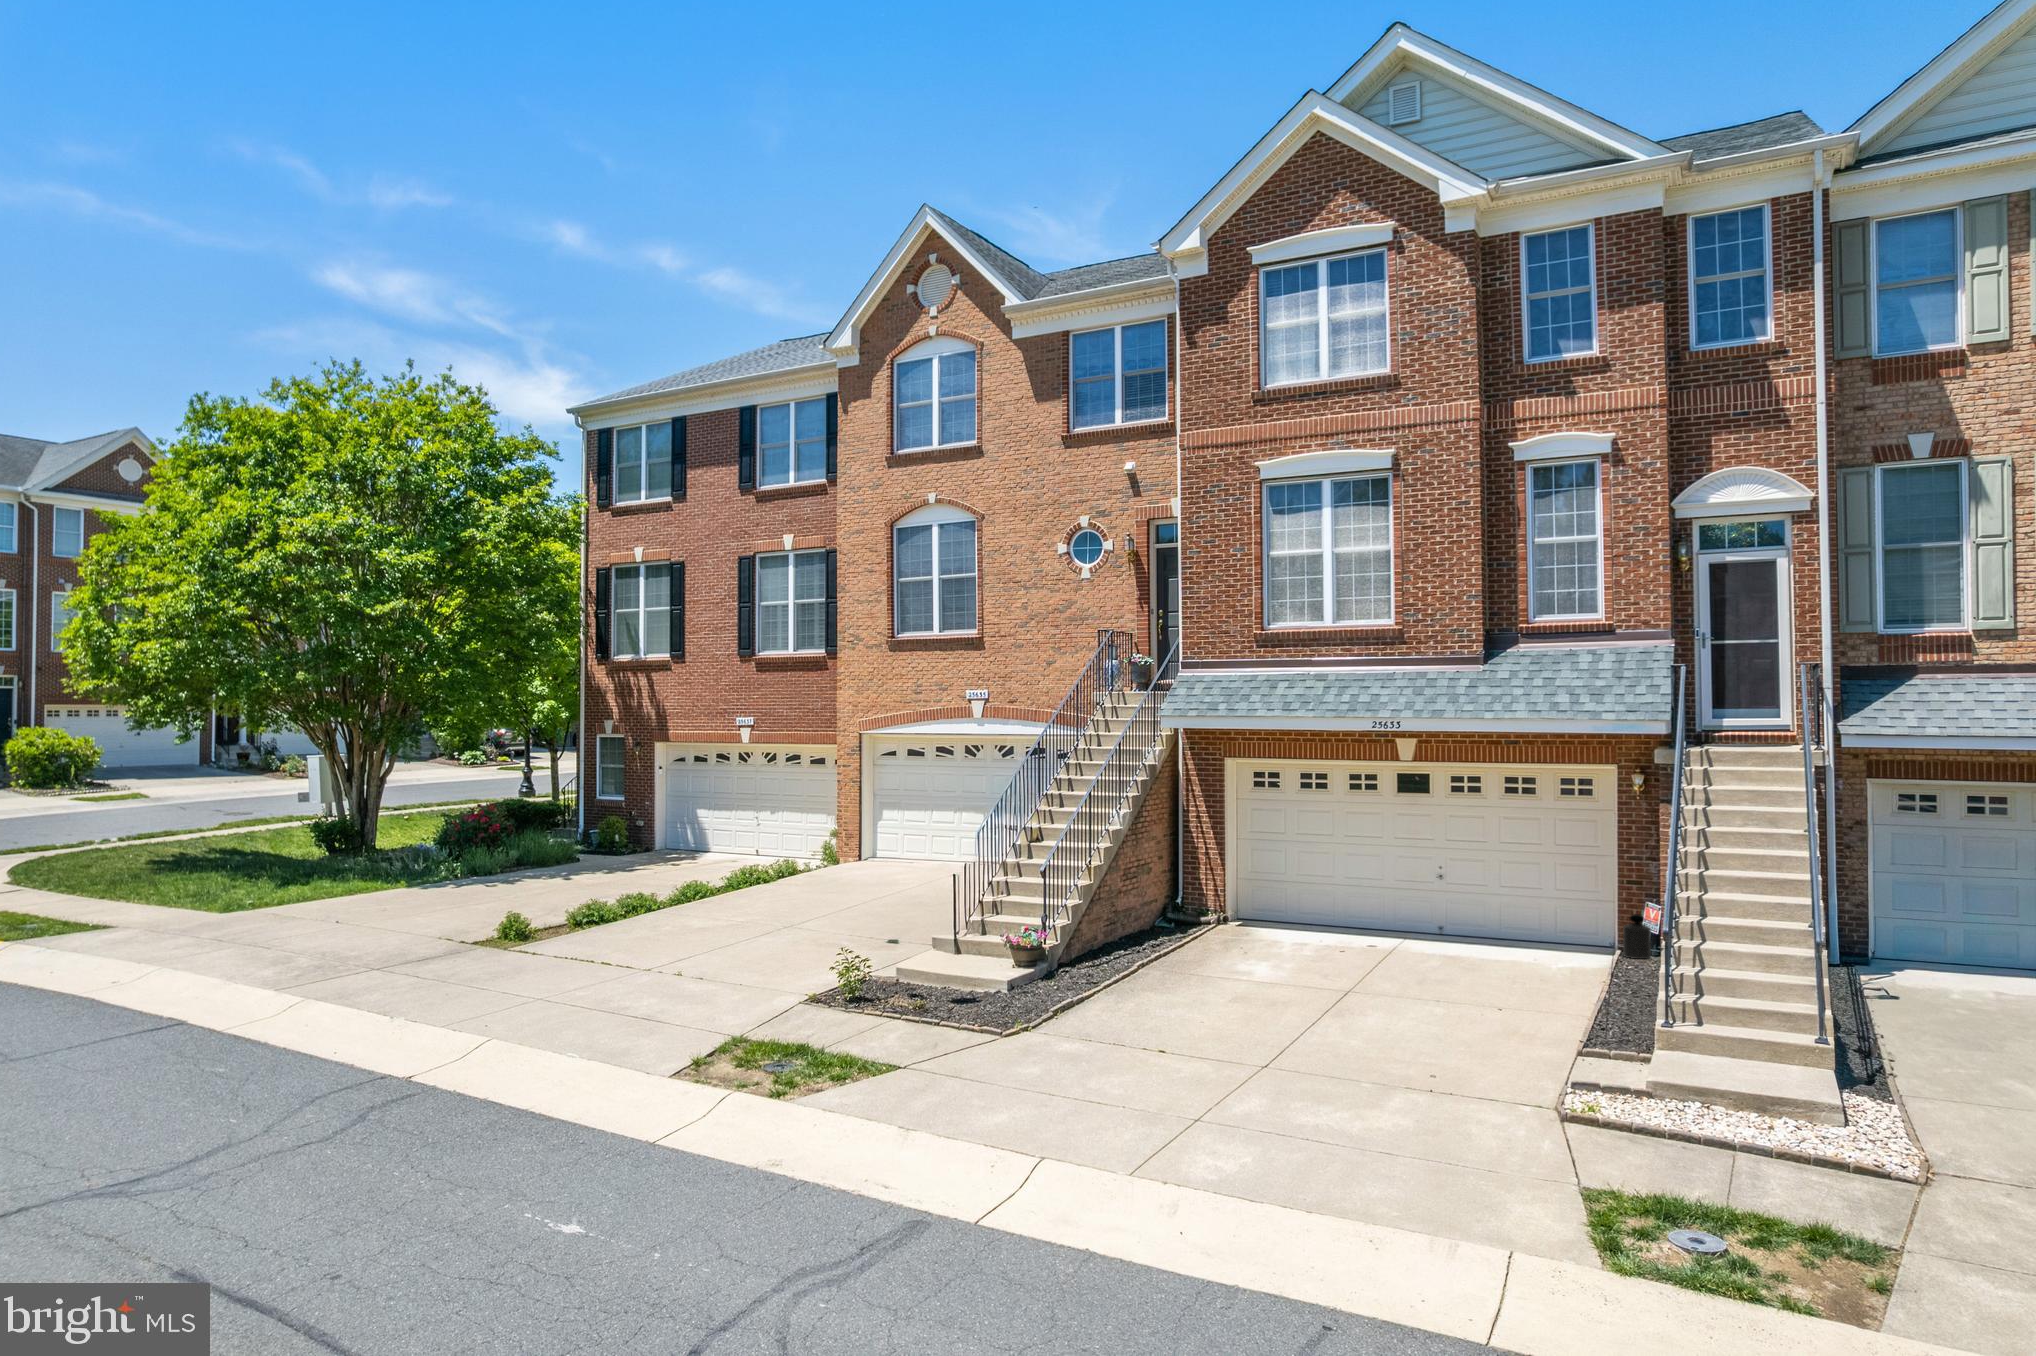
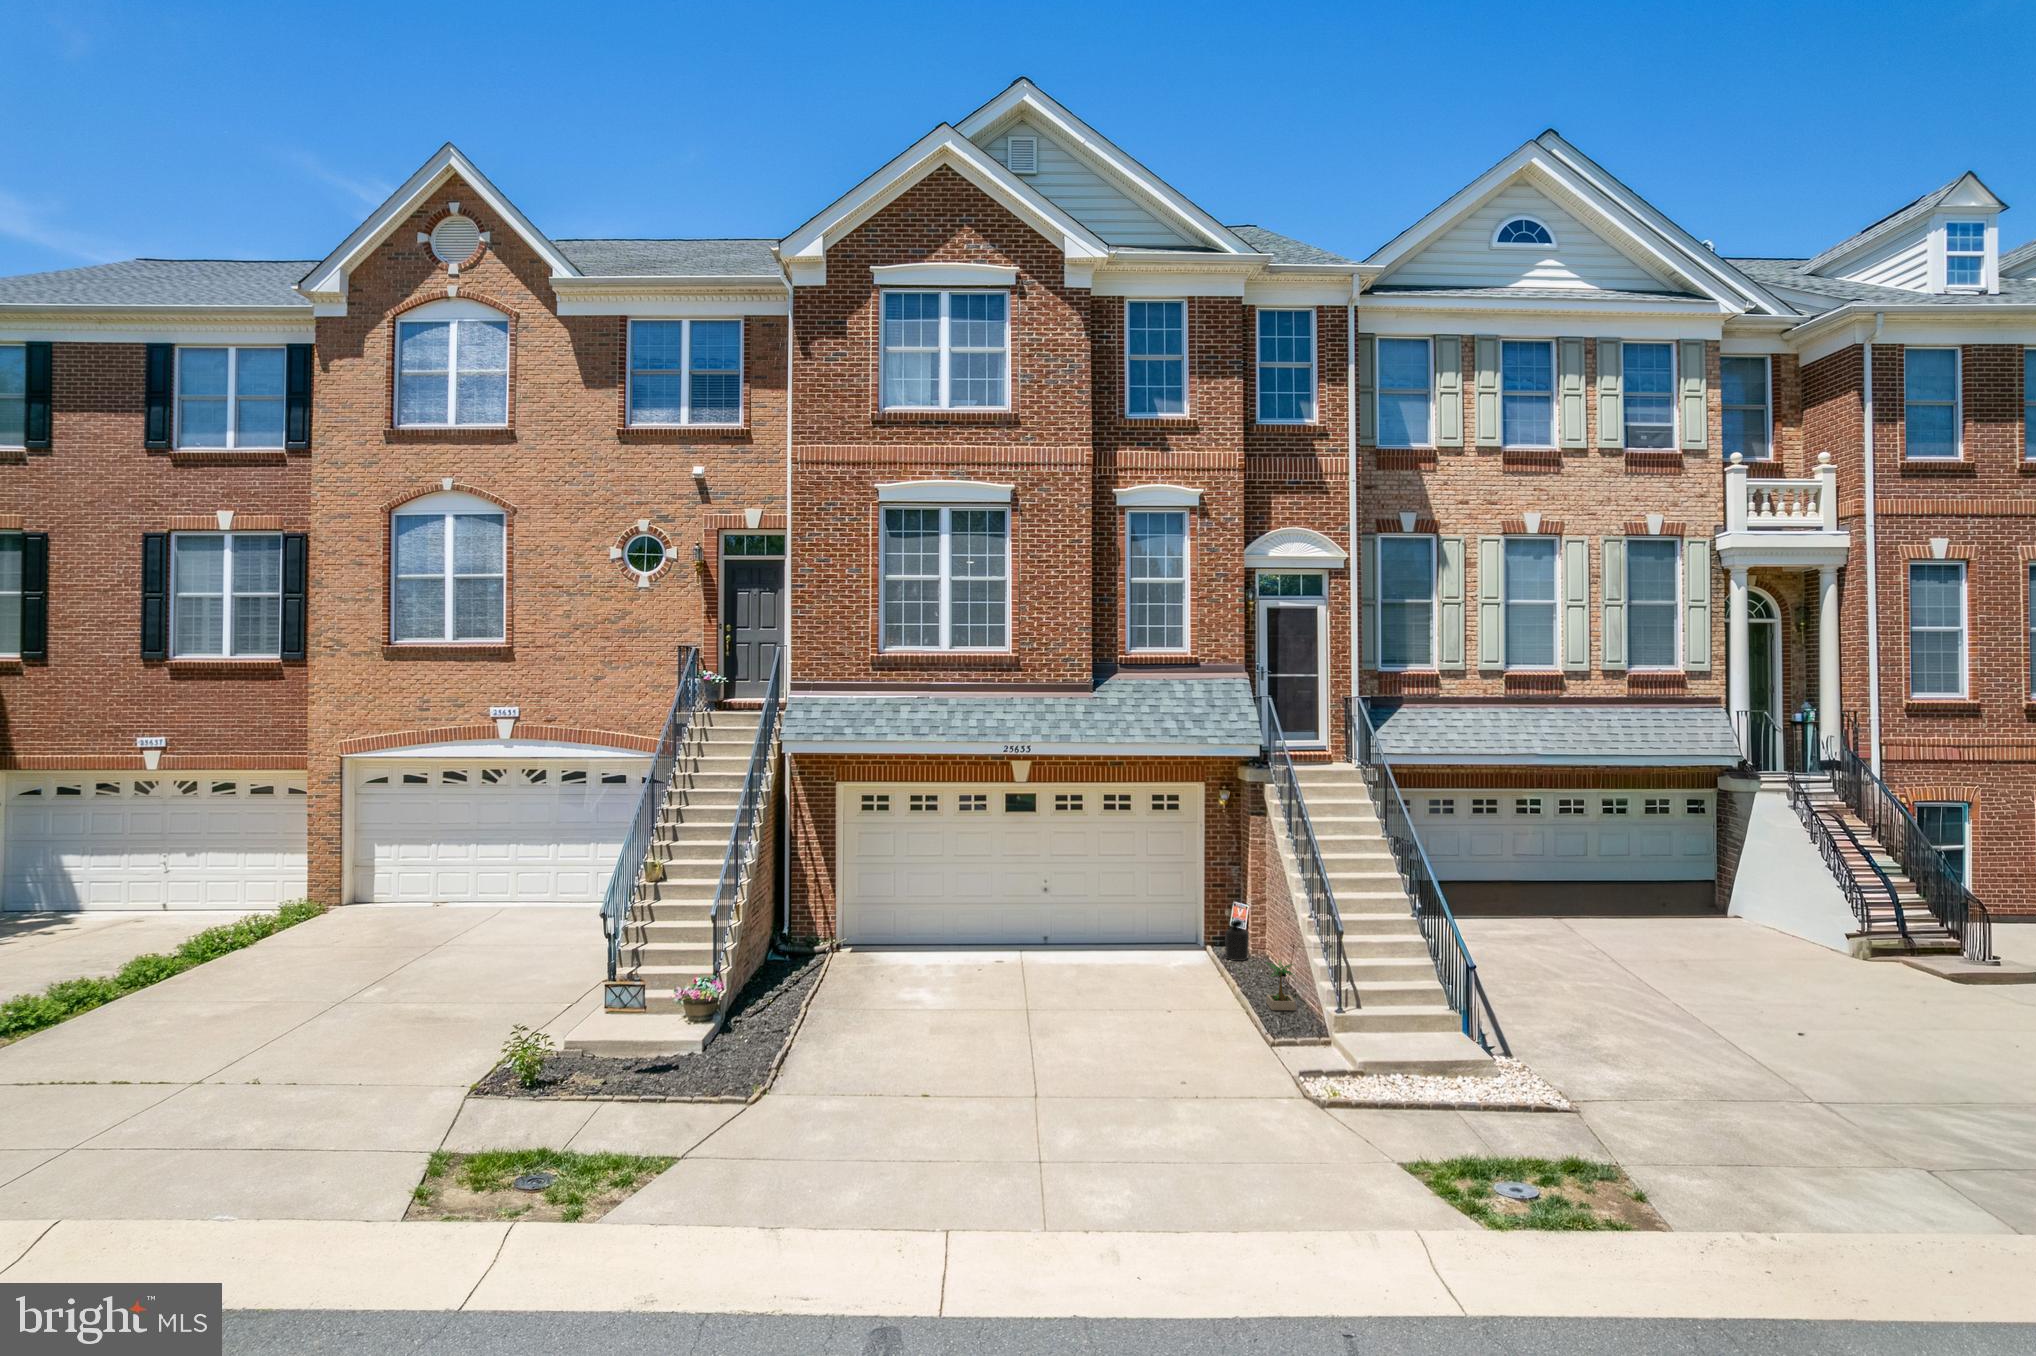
potted plant: none [1590,941,1632,994] -> present [1266,961,1296,1010]

